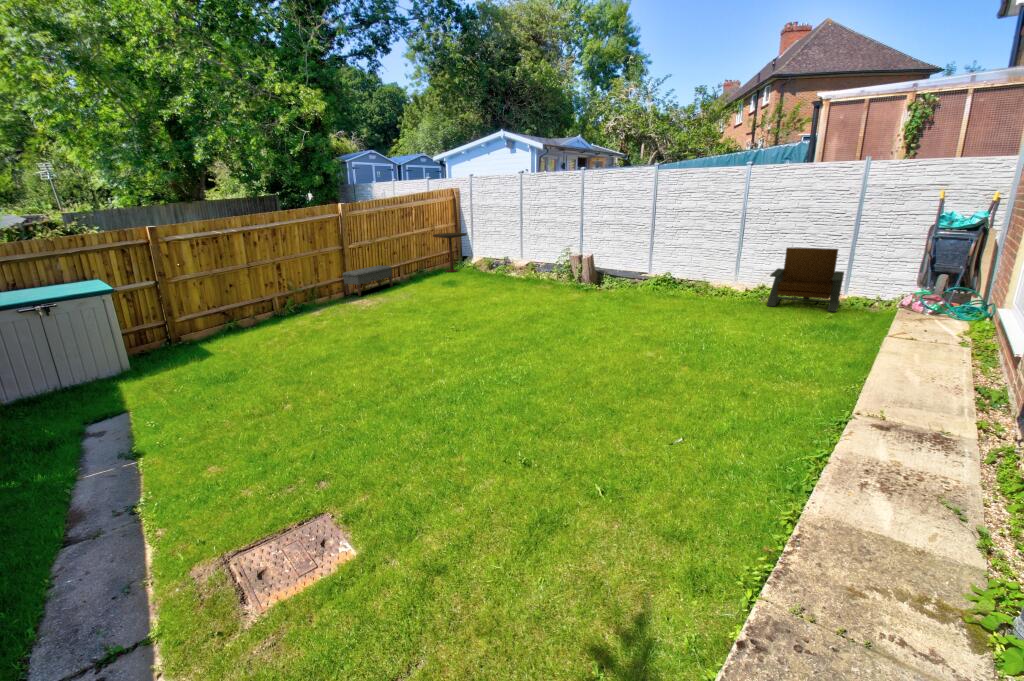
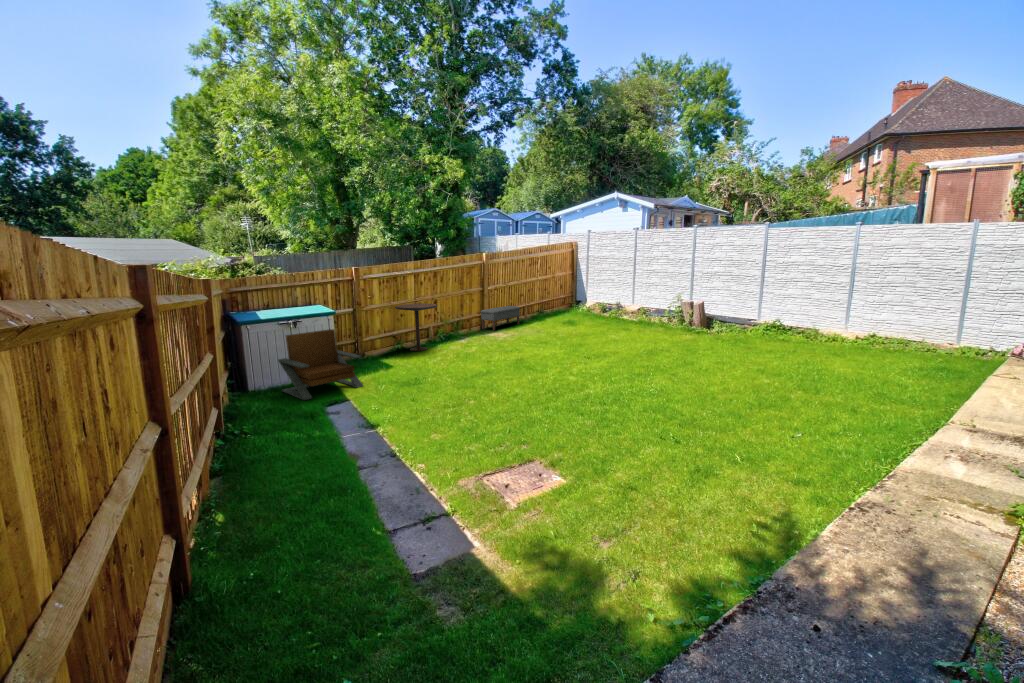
pedestal table: present [433,233,467,272] -> present [395,303,437,351]
lounge chair: present [767,247,844,312] -> present [278,329,363,400]

